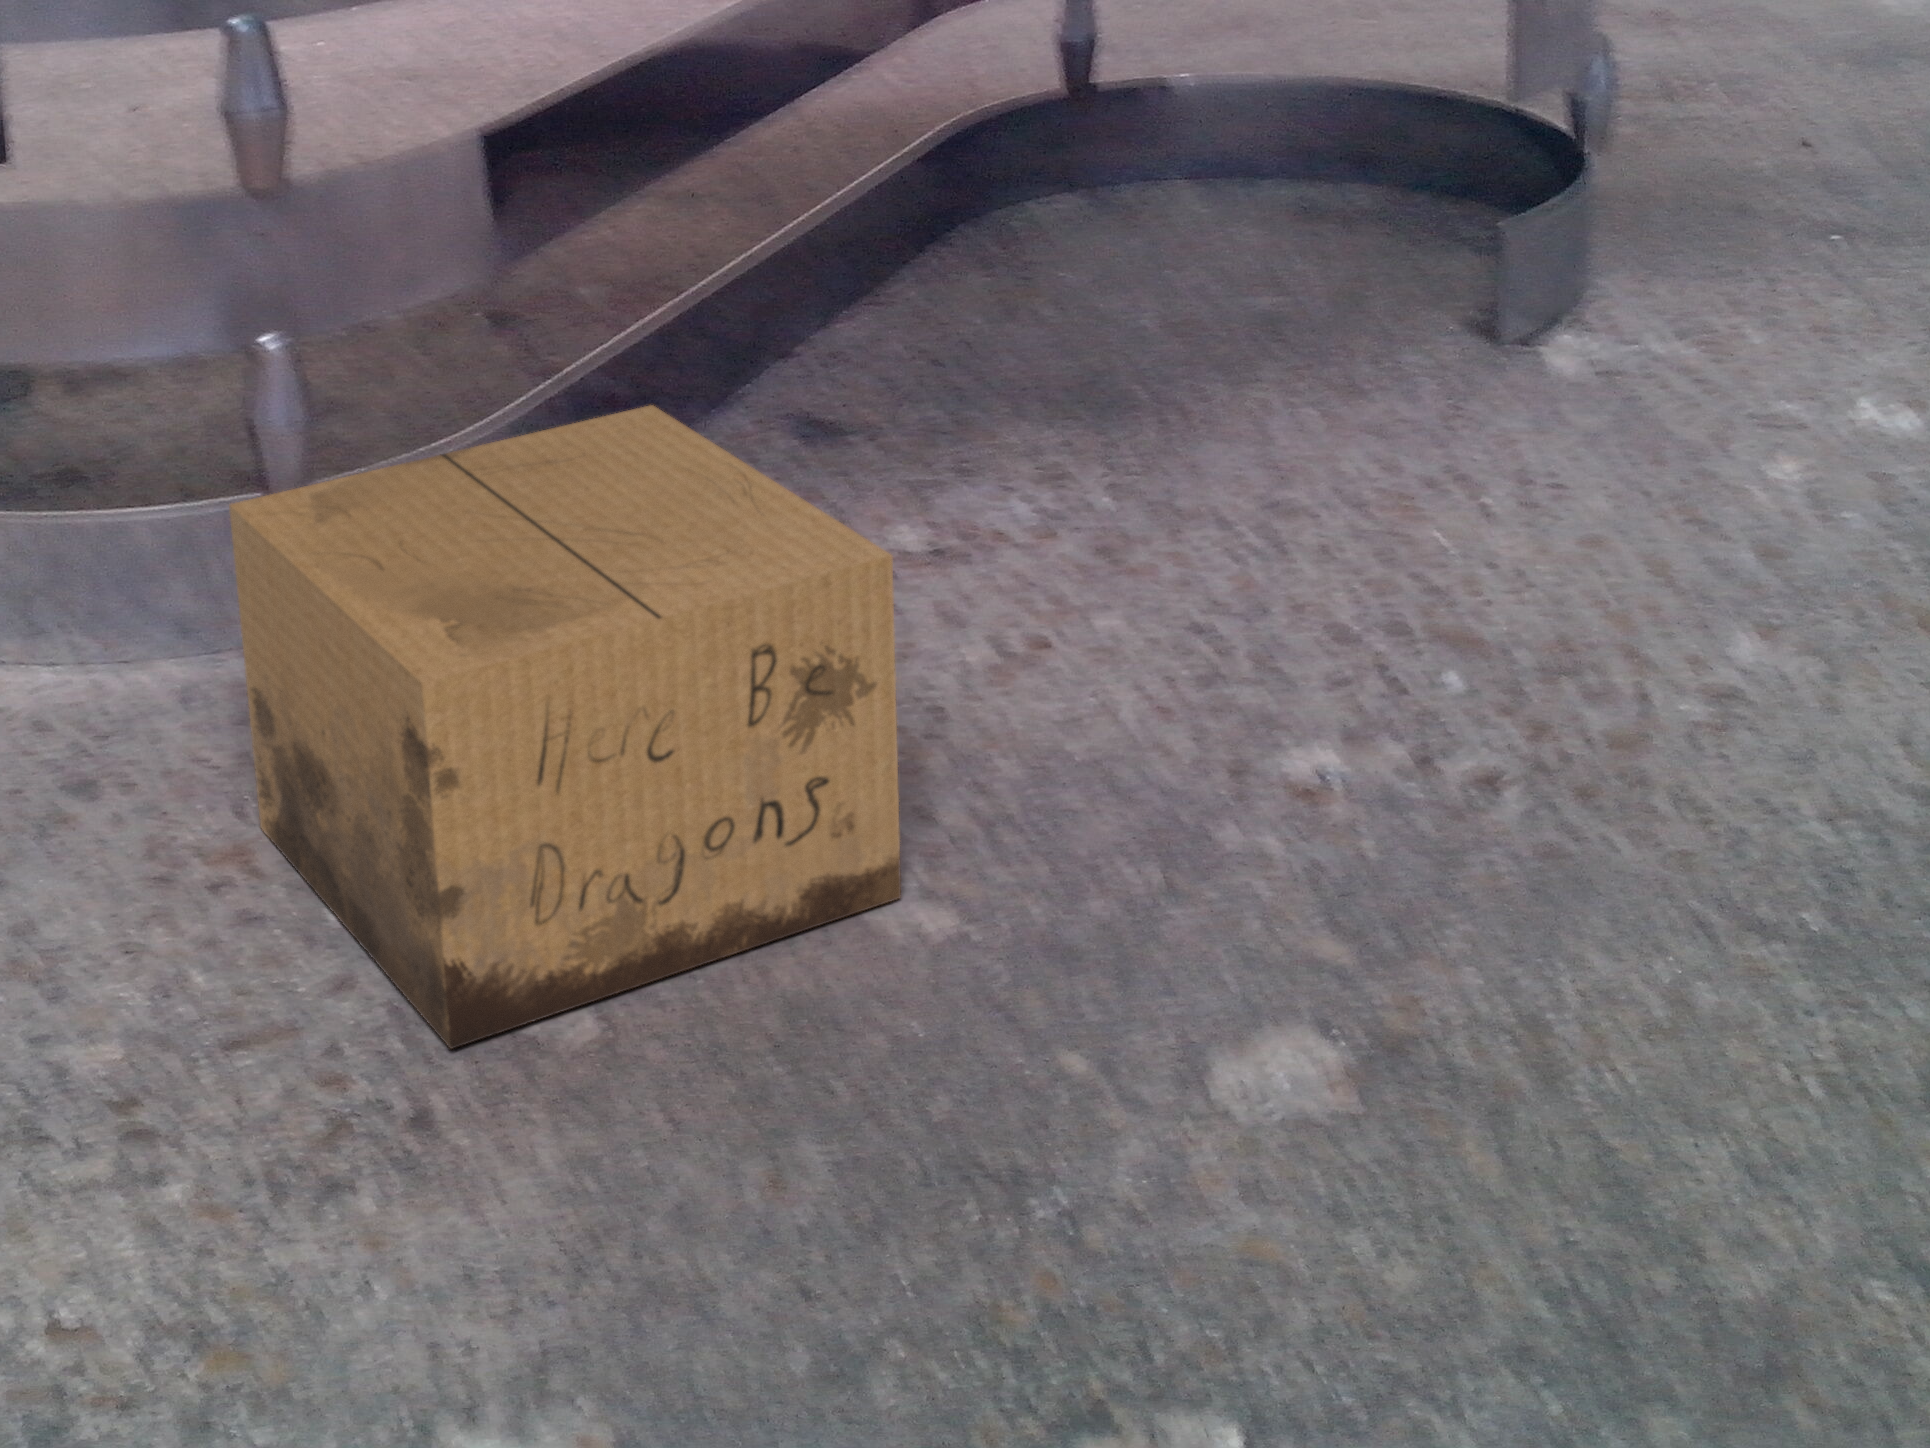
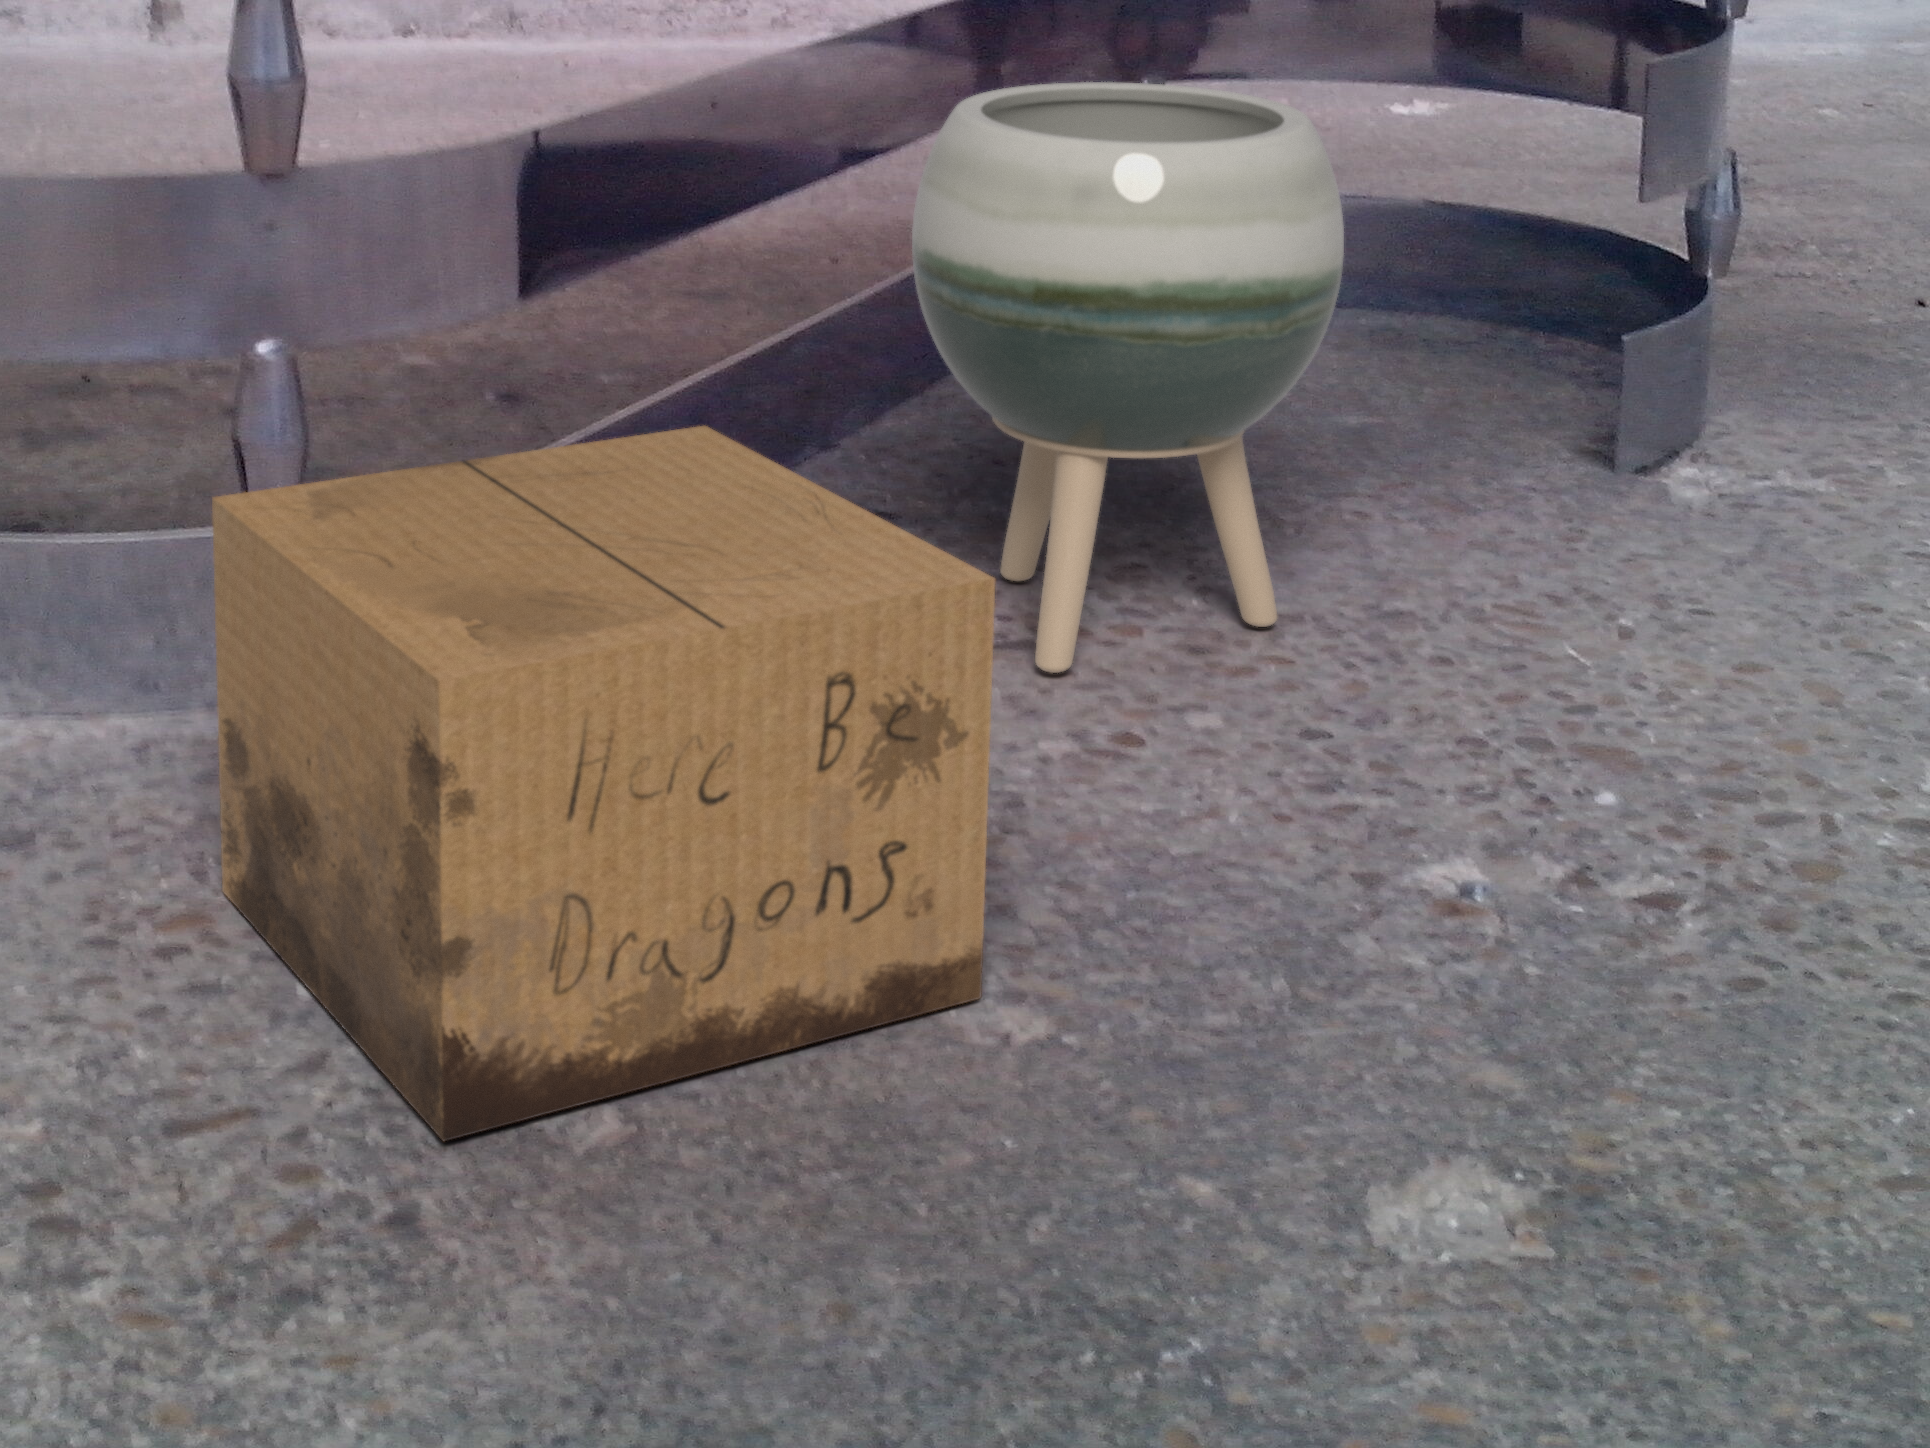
planter: none [838,46,1219,581] -> present [912,82,1344,673]

